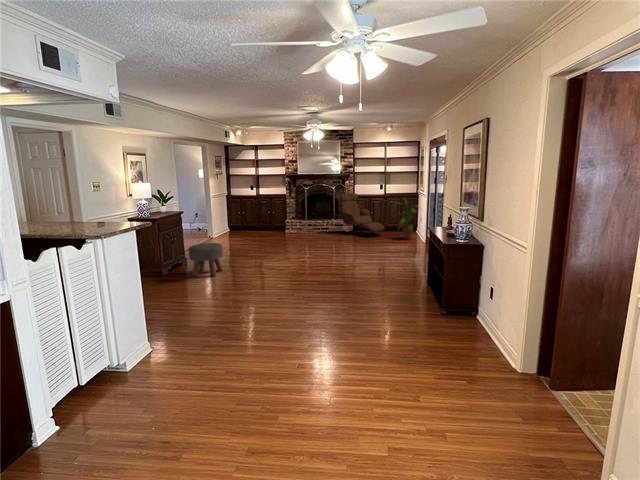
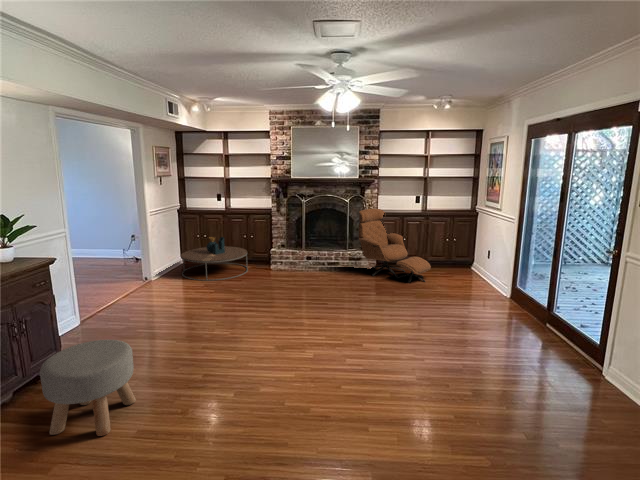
house plant: present [396,200,416,239] -> none [448,219,504,289]
coffee table: none [230,212,271,237] -> present [181,237,248,281]

